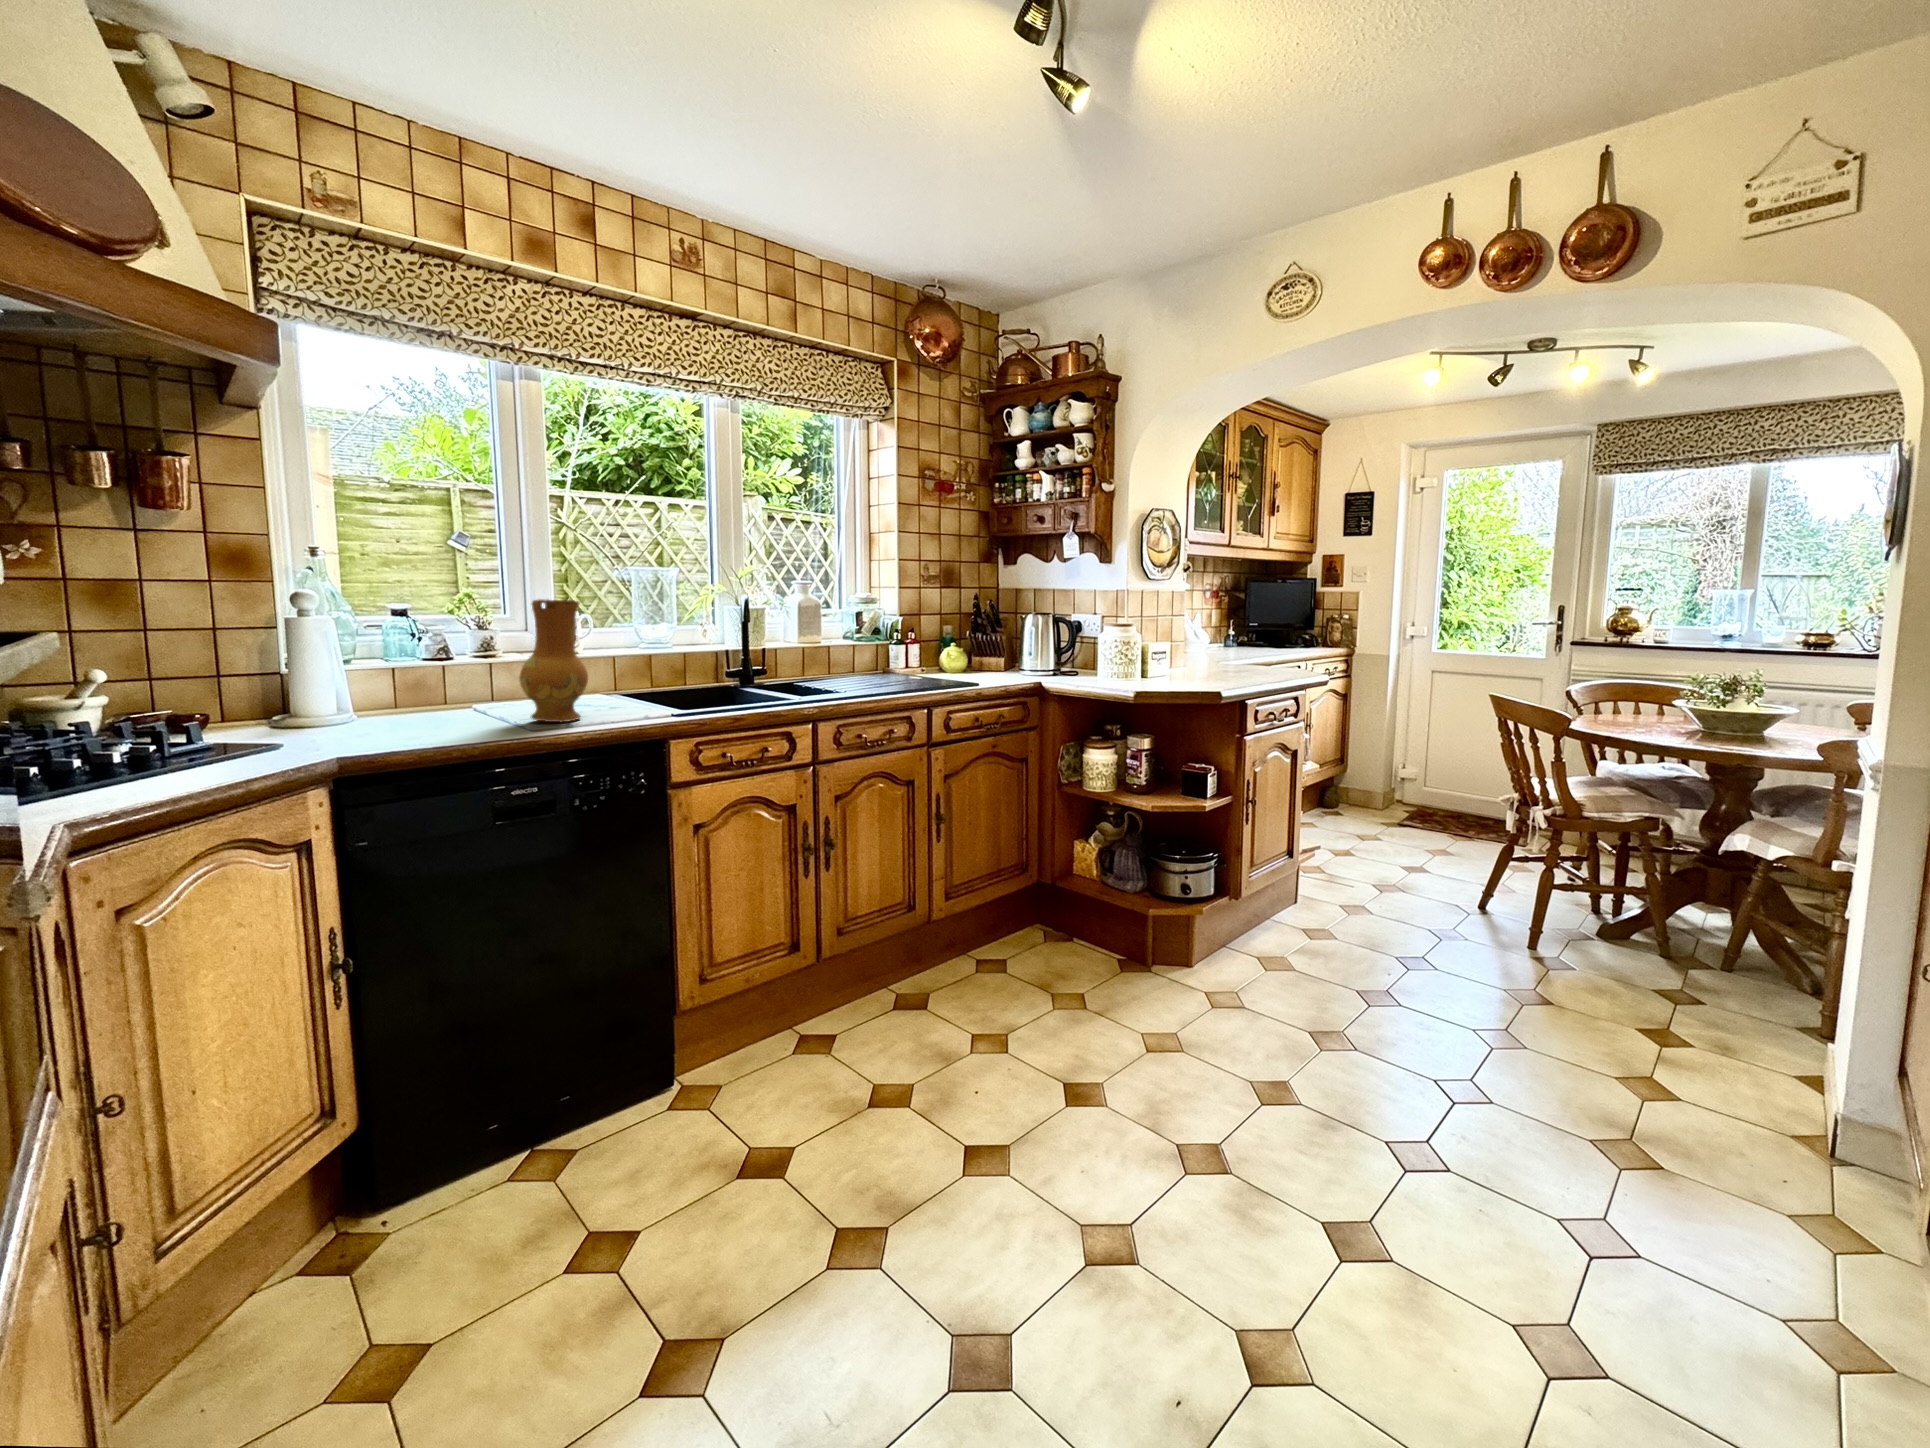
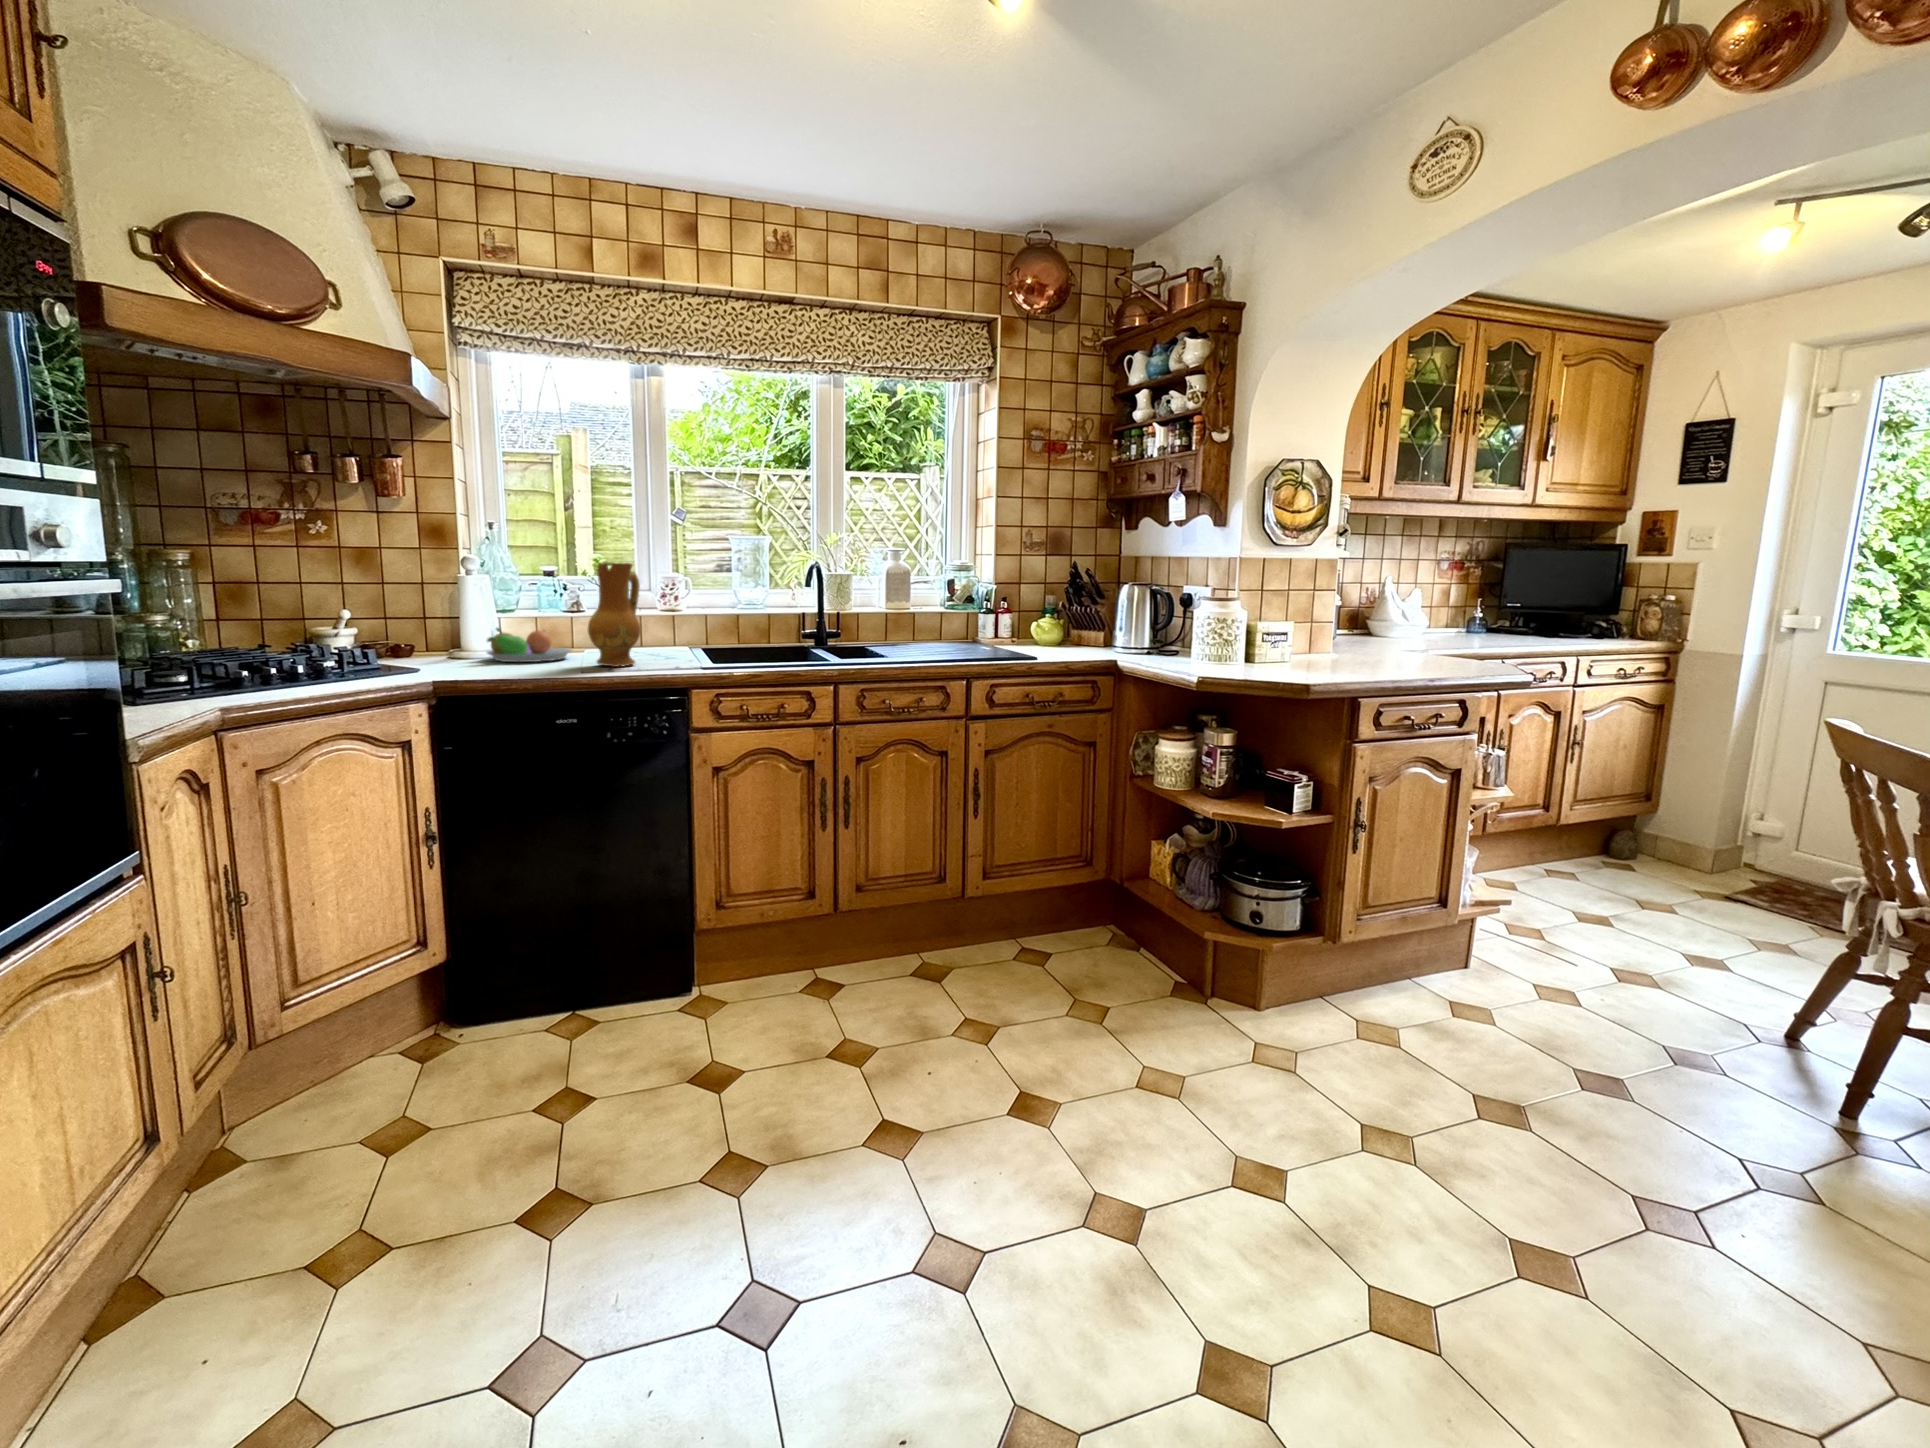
fruit bowl: none [347,683,473,727] -> present [487,628,572,662]

